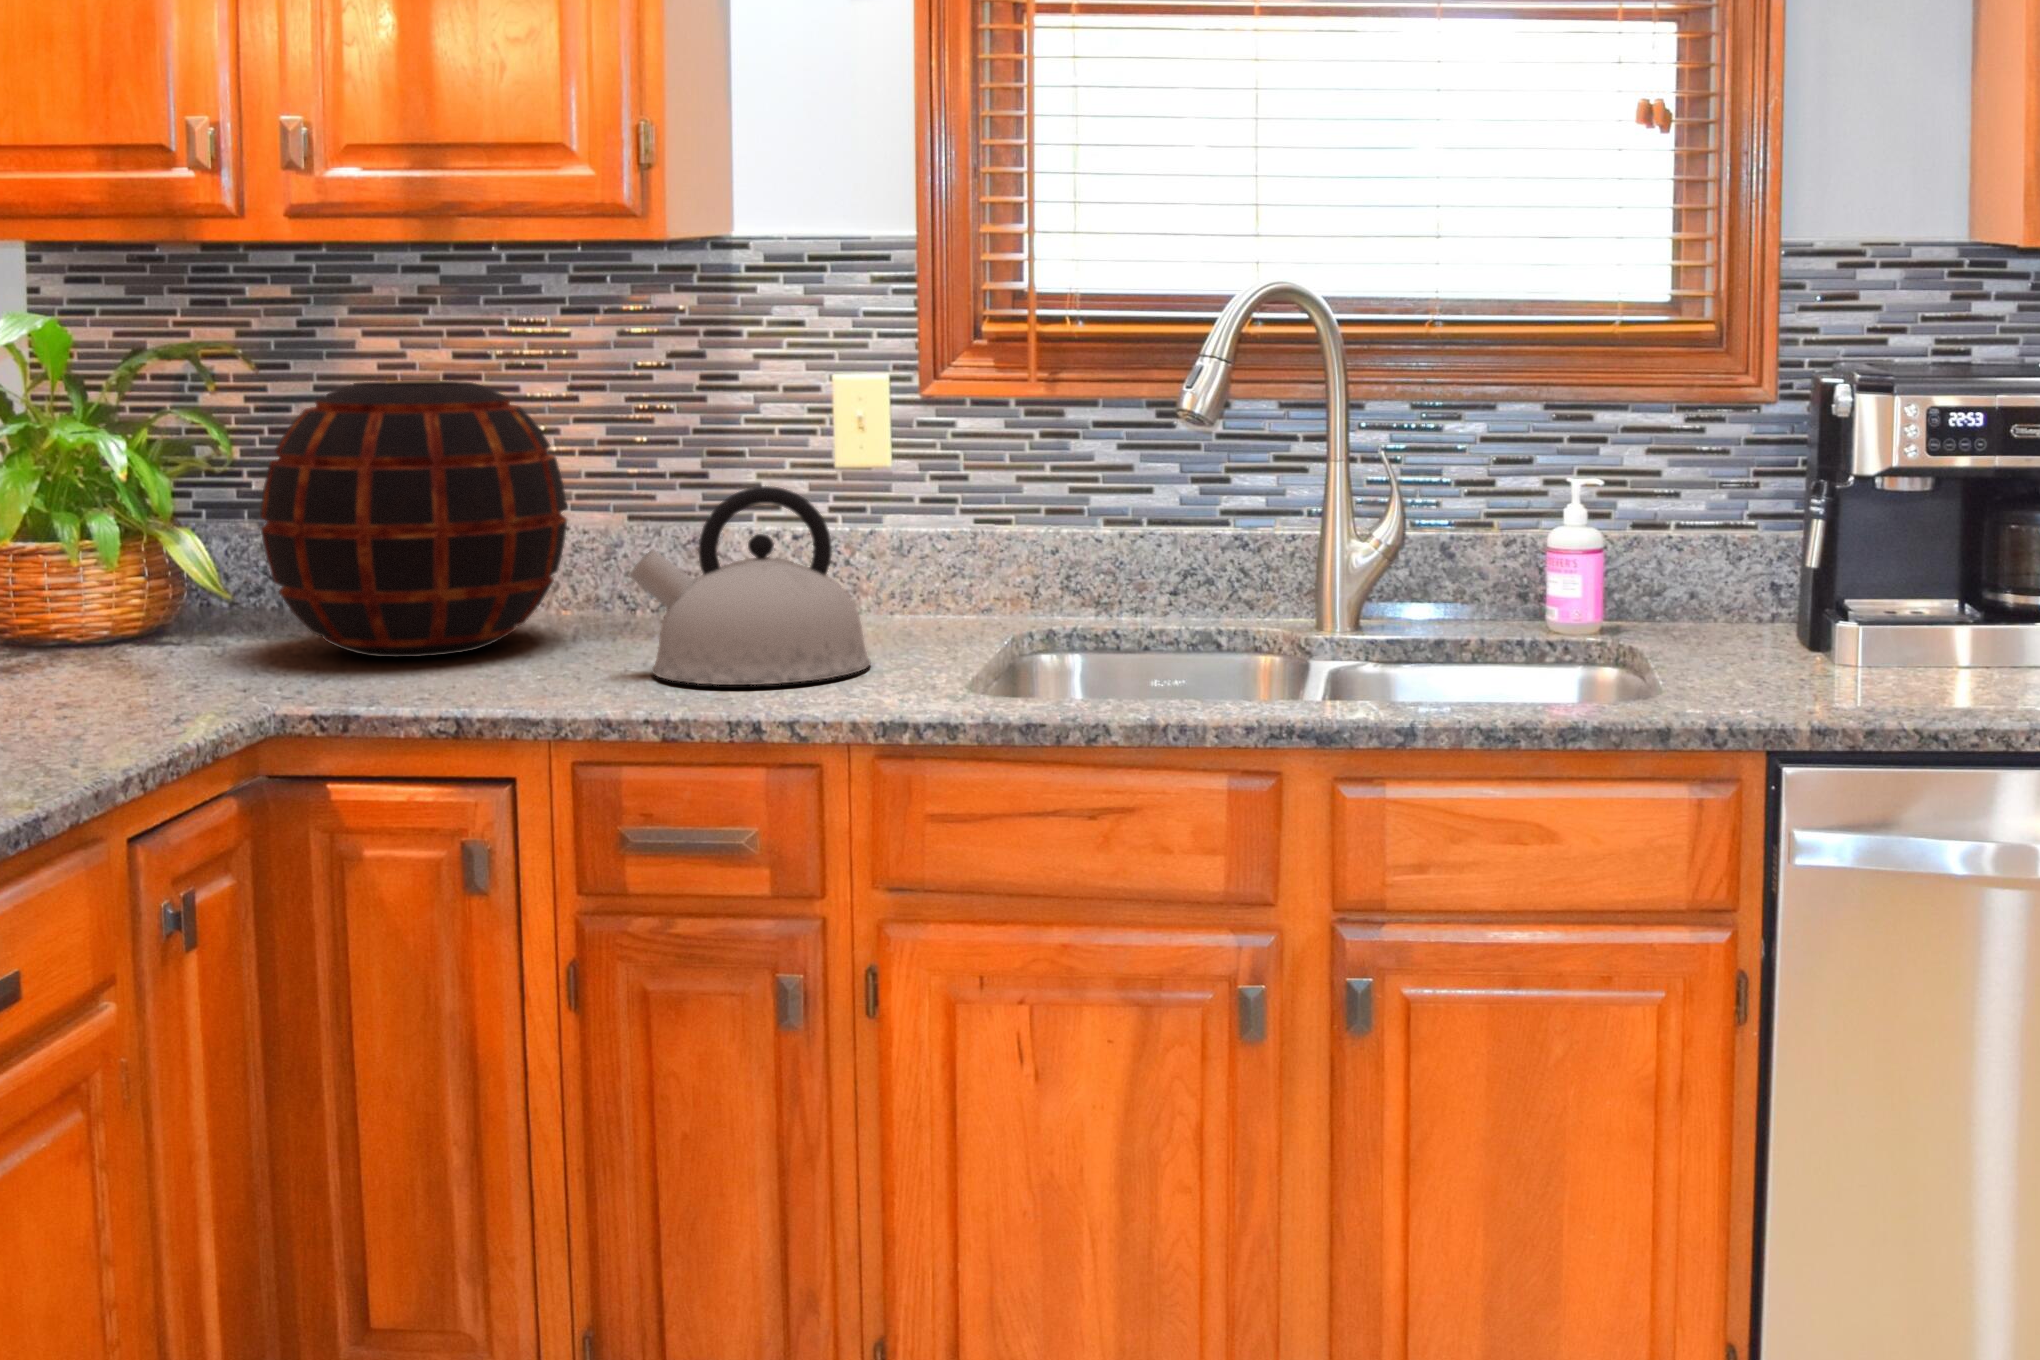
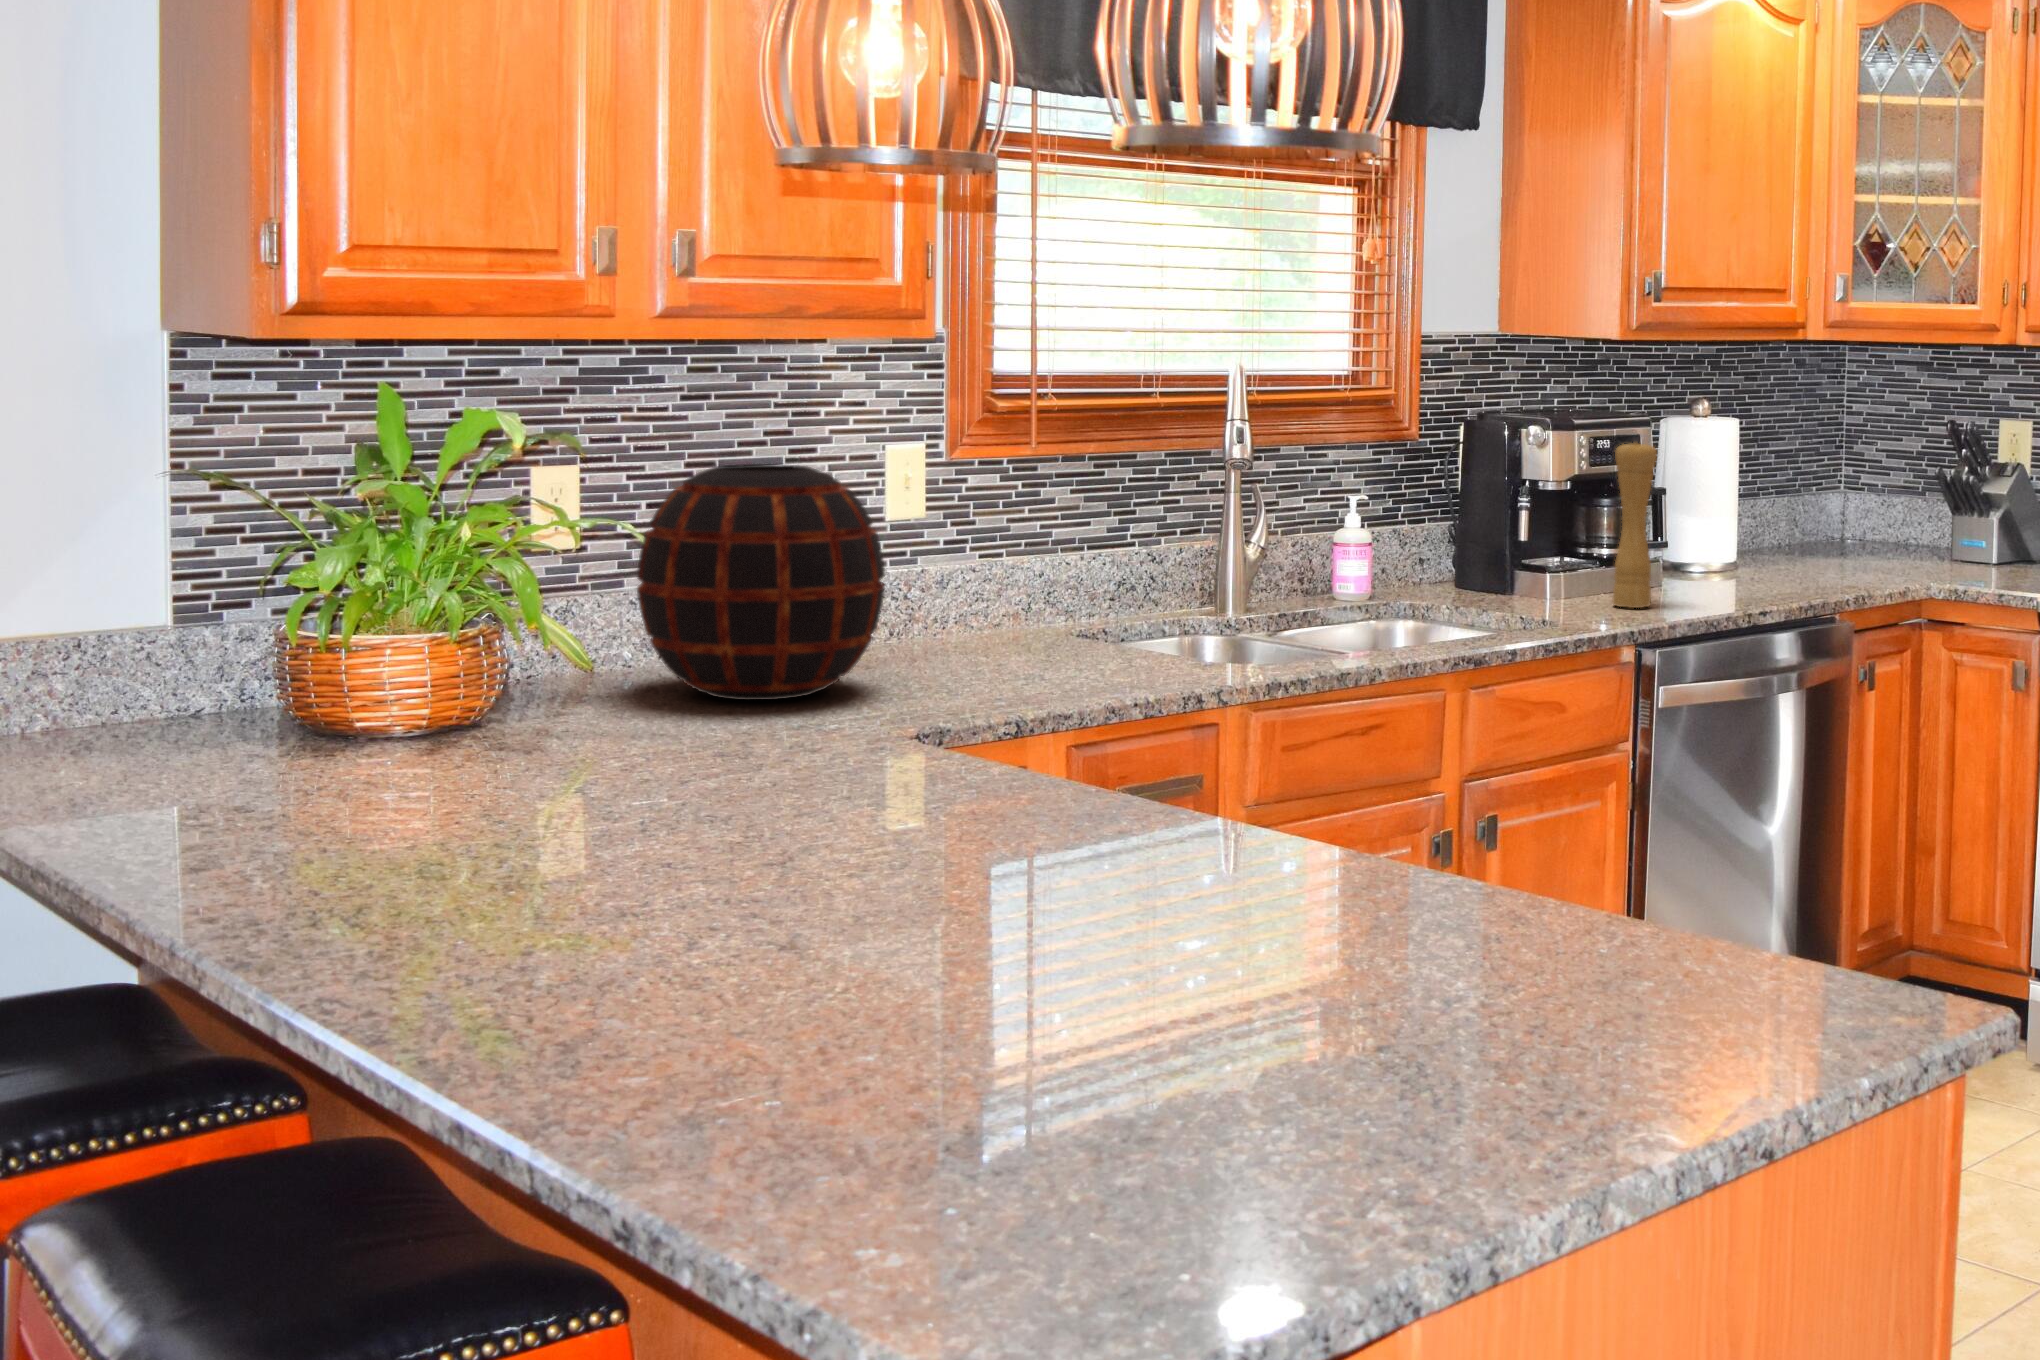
pepper mill: none [1905,404,1984,691] -> present [1613,441,1657,608]
kettle: present [628,486,870,685] -> none [984,534,1145,683]

